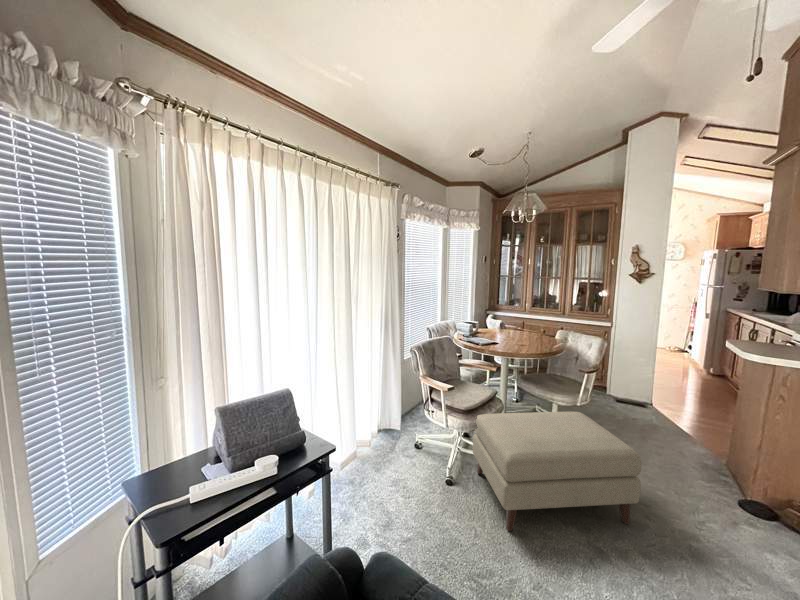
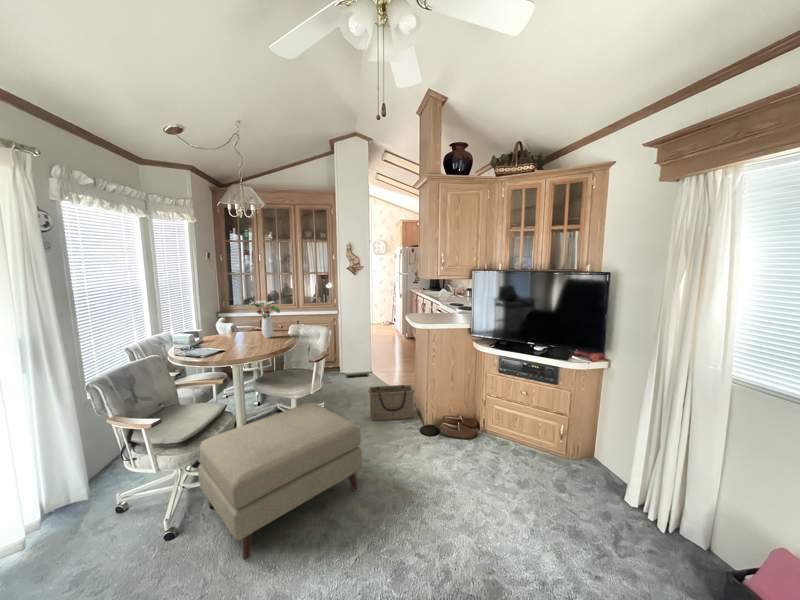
flower arrangement: none [518,302,551,339] -> present [246,300,280,338]
basket: none [649,418,725,475] -> present [369,385,415,421]

